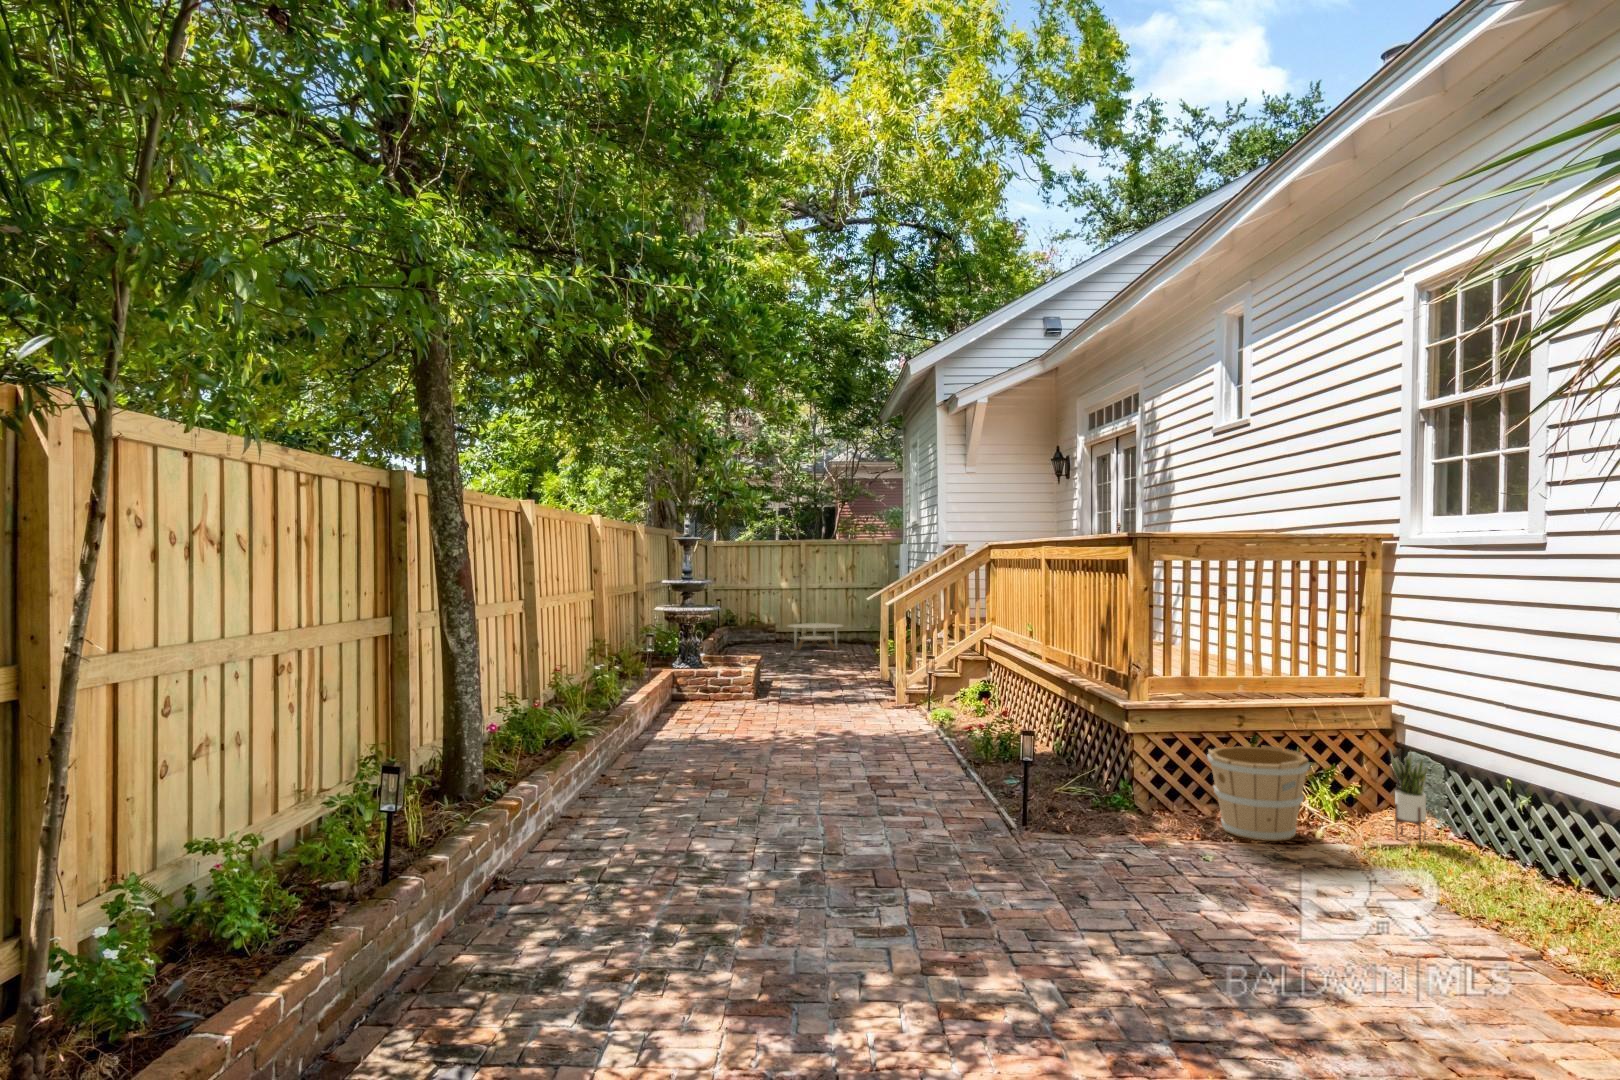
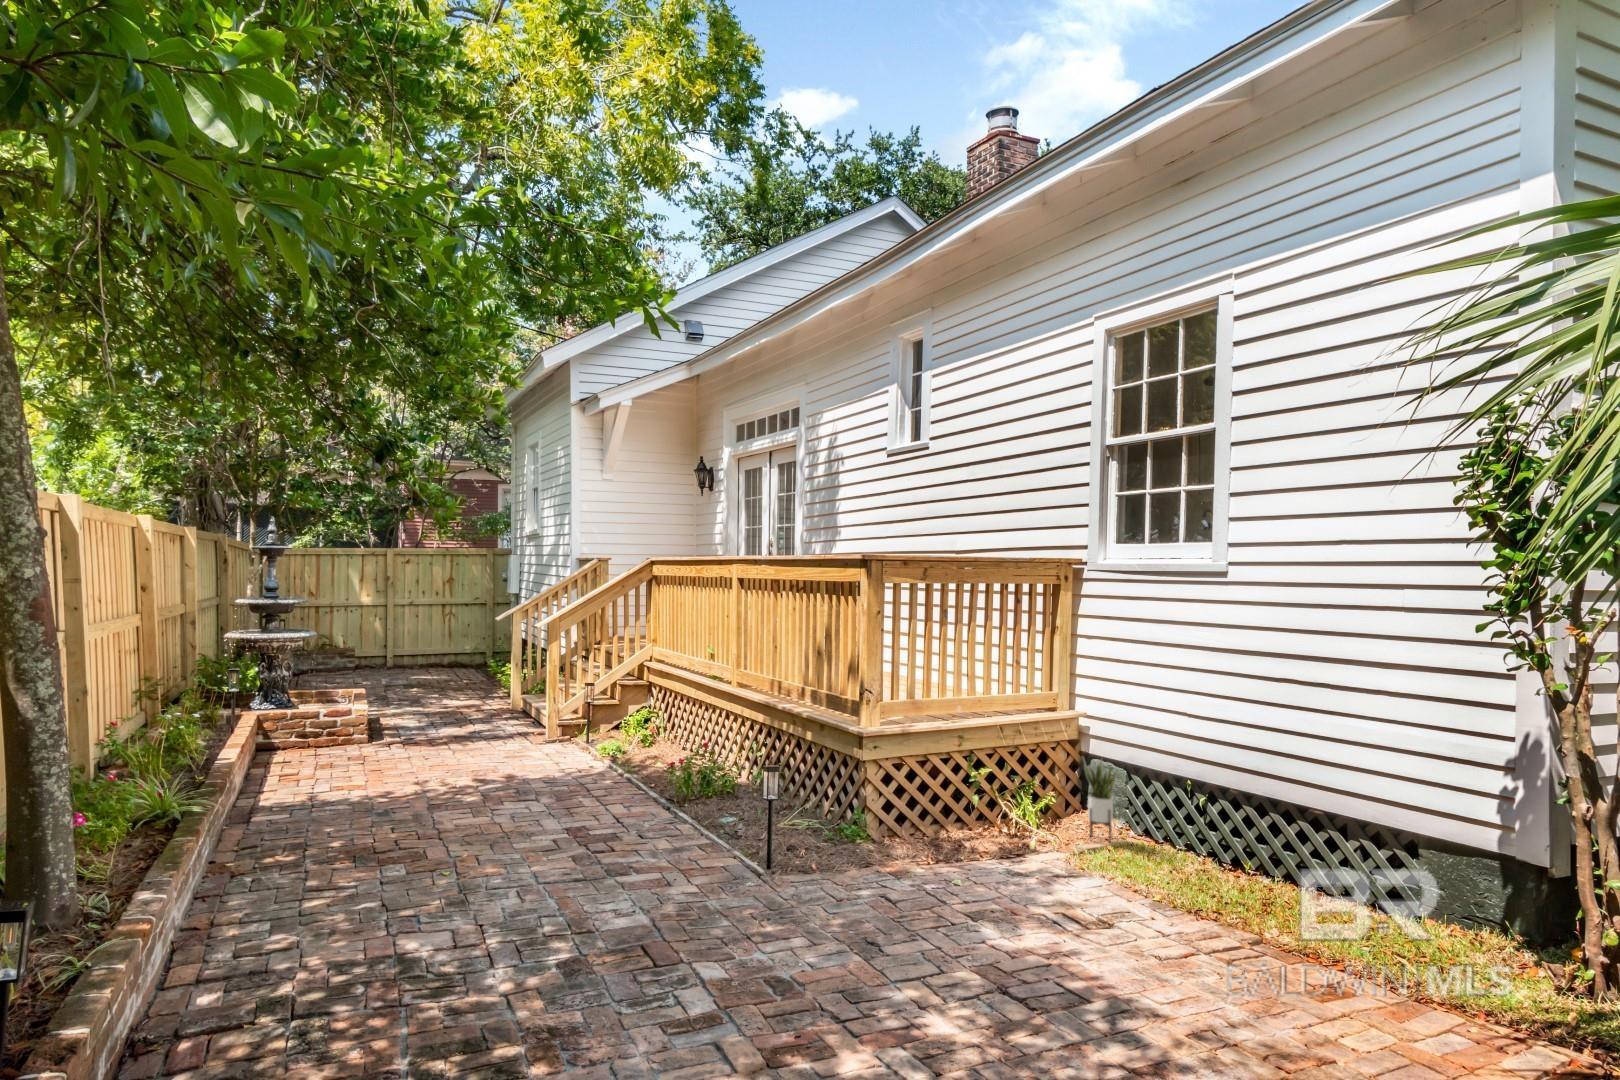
round table: present [788,623,842,650] -> none [372,644,444,677]
wooden bucket: present [1207,745,1310,841] -> none [935,763,1026,857]

